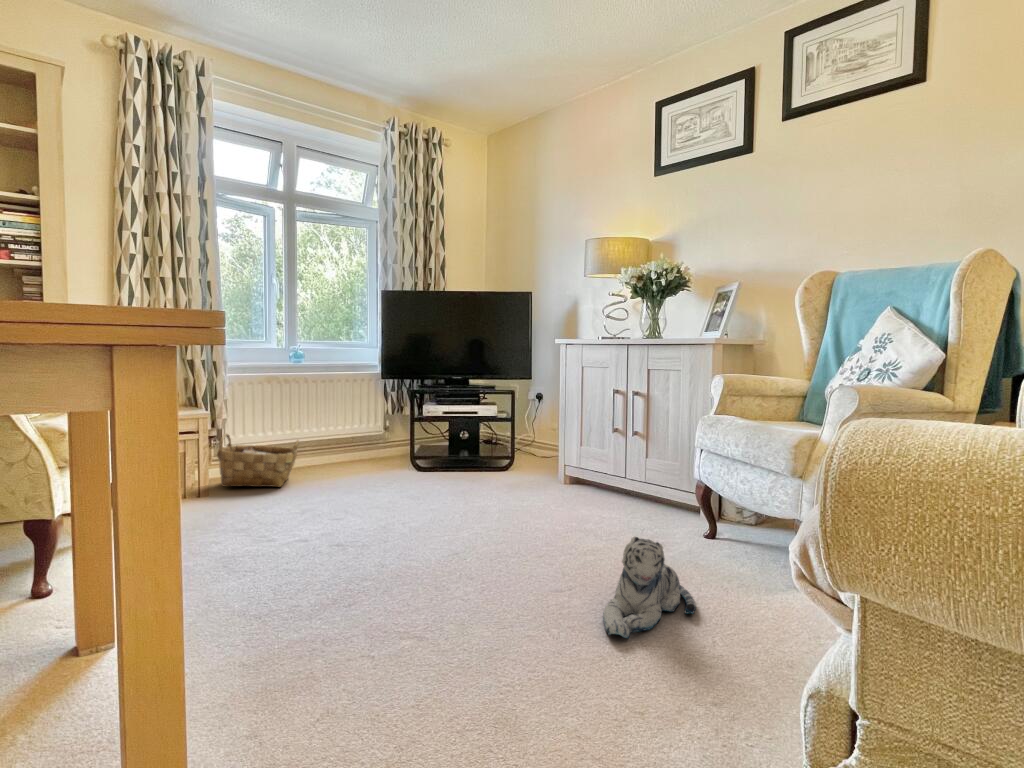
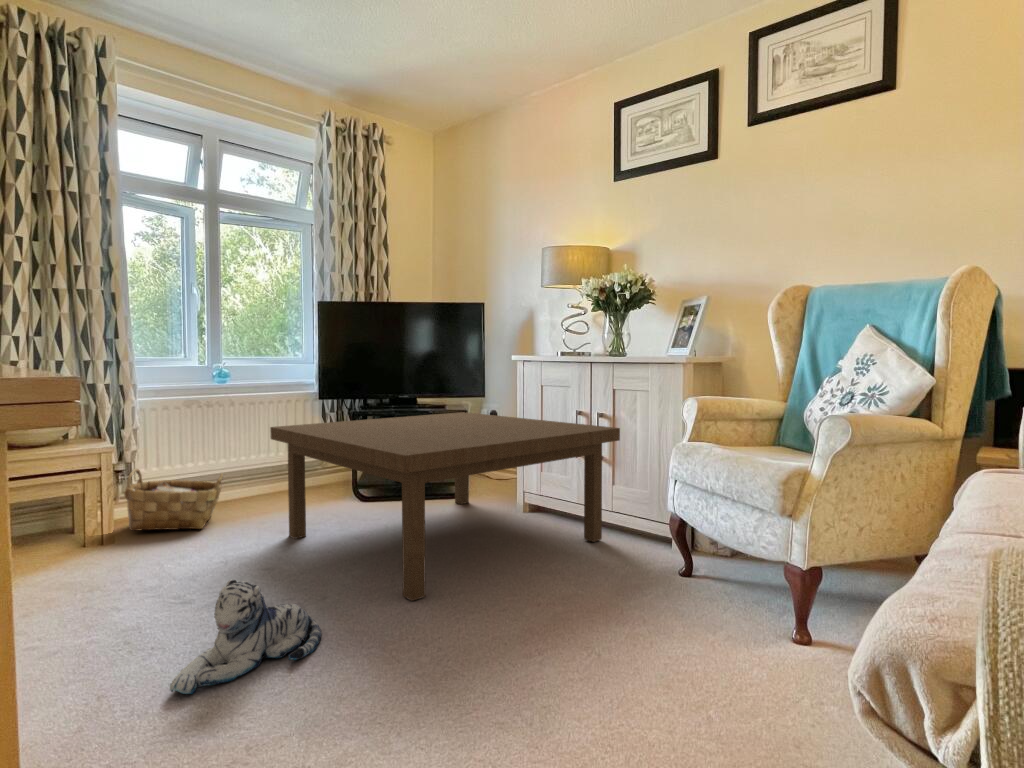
coffee table: none [340,391,652,547] -> present [270,412,620,601]
plush toy: present [603,537,696,638] -> present [170,580,321,694]

